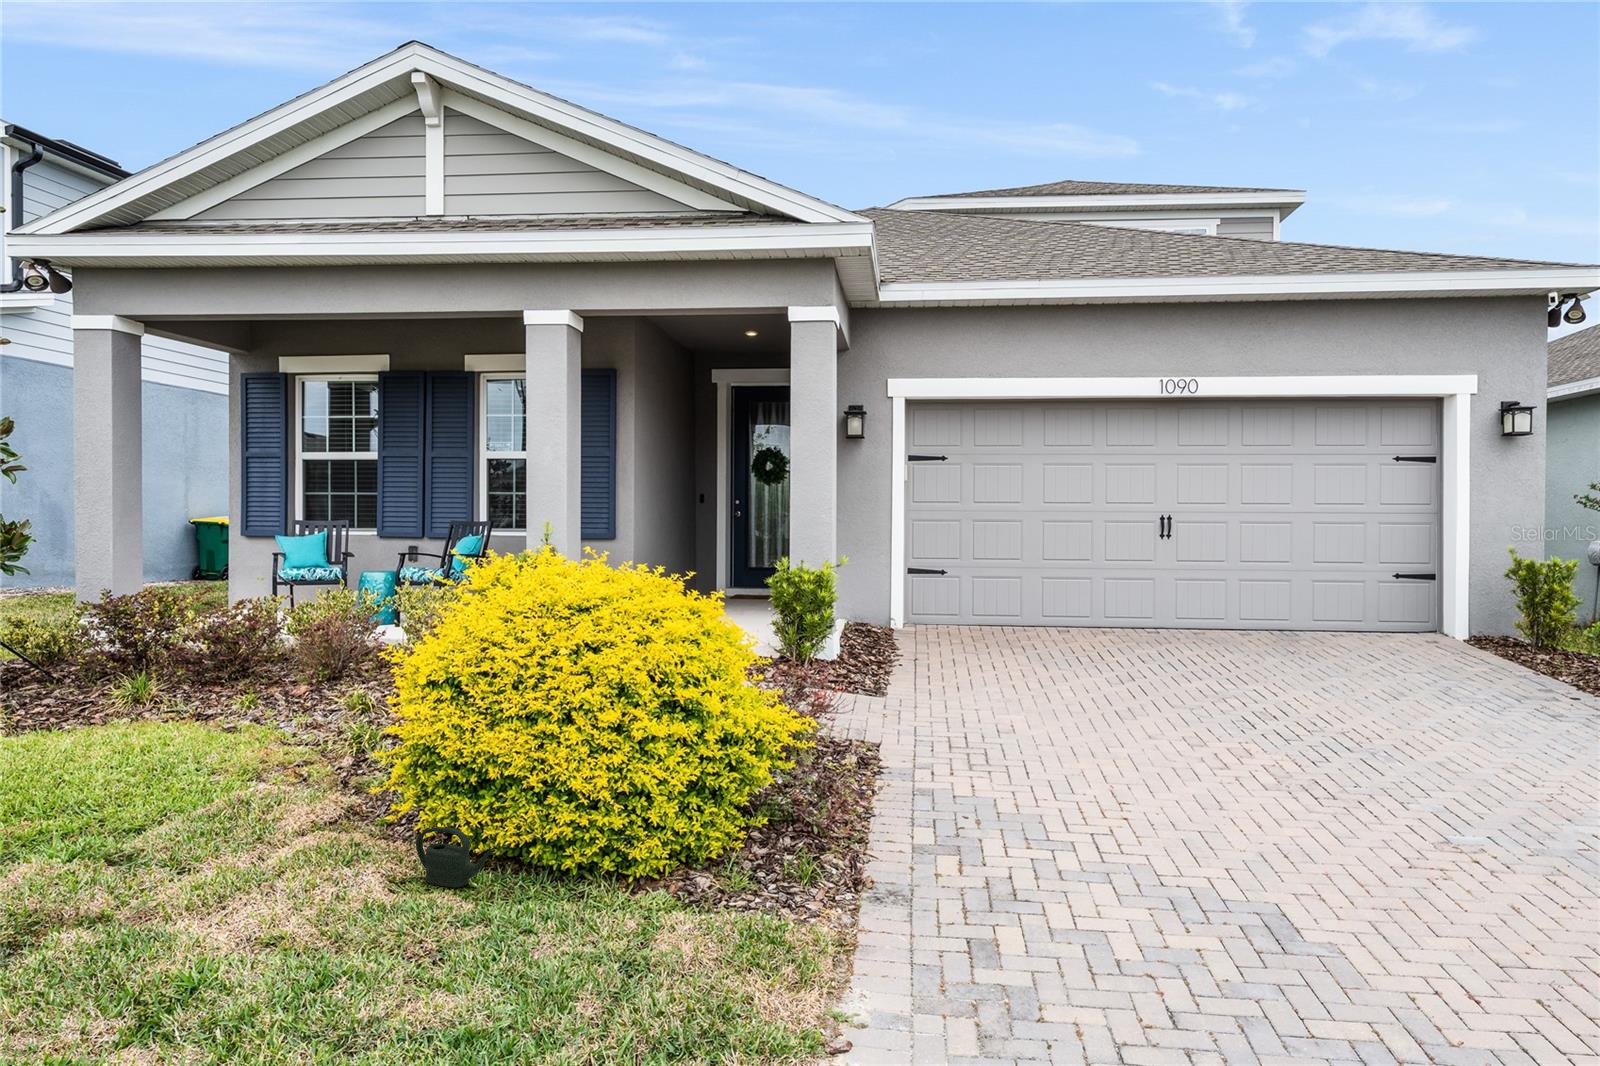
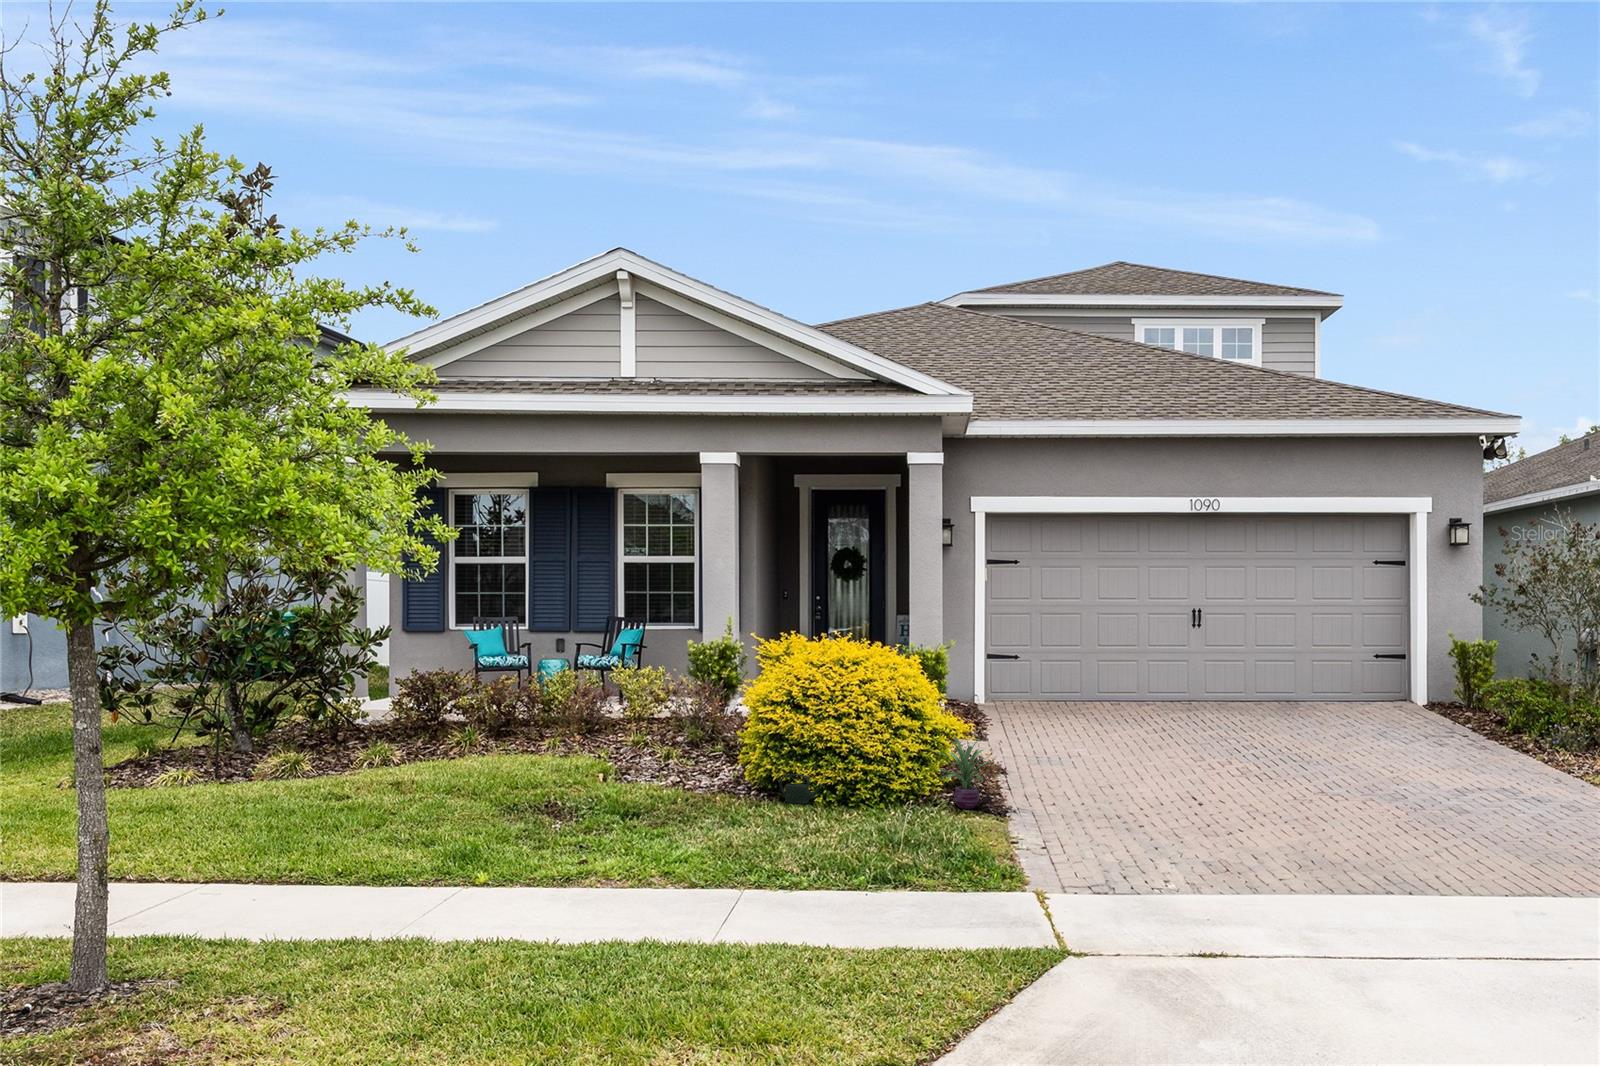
decorative plant: none [700,756,845,903] -> present [940,737,990,809]

